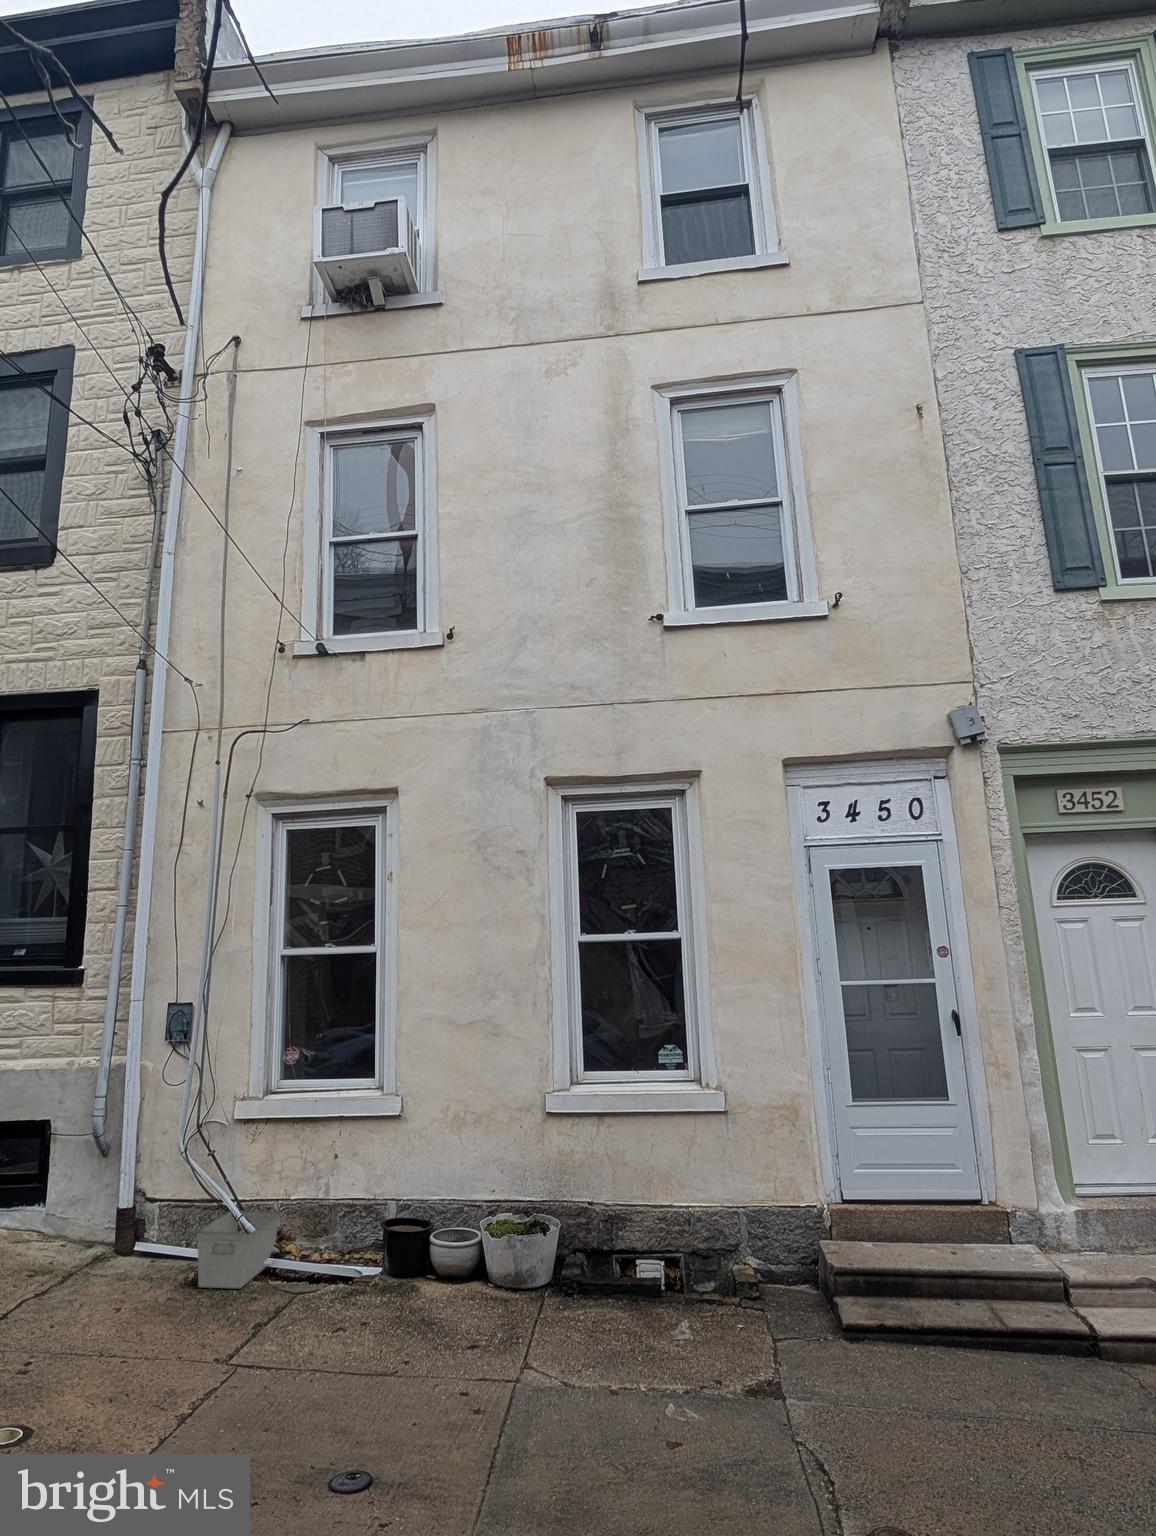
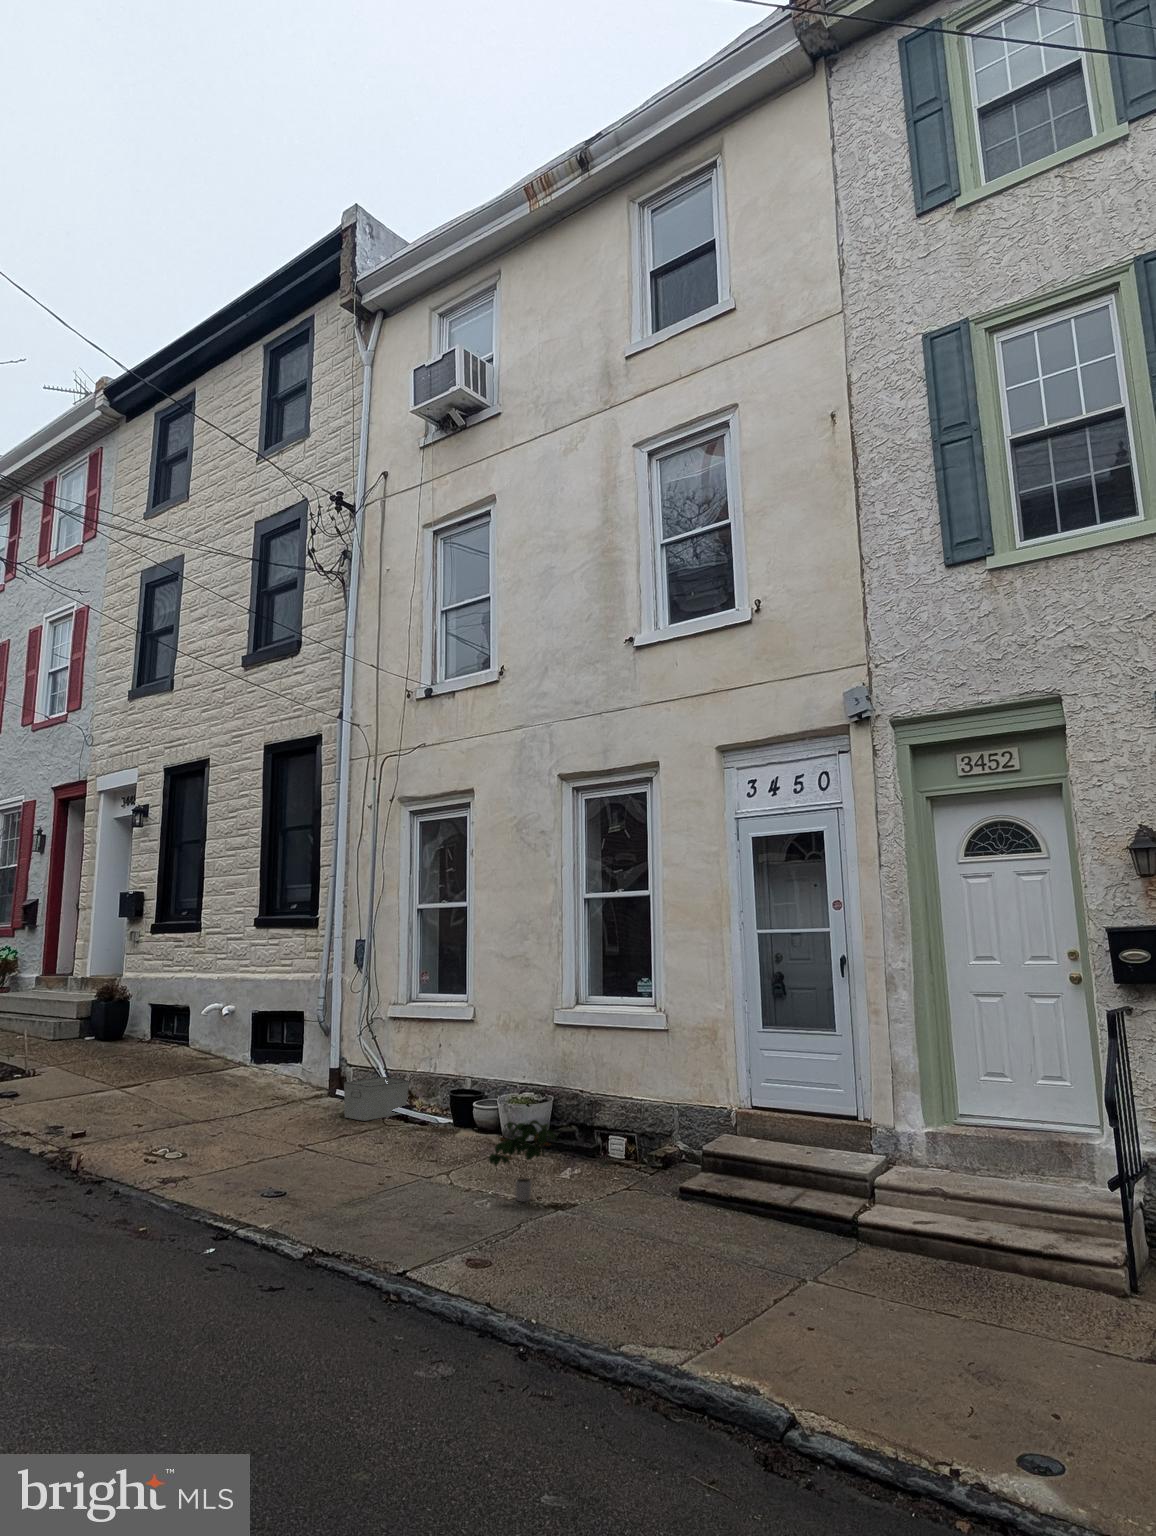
potted plant: none [667,1270,729,1398] -> present [489,1120,558,1201]

